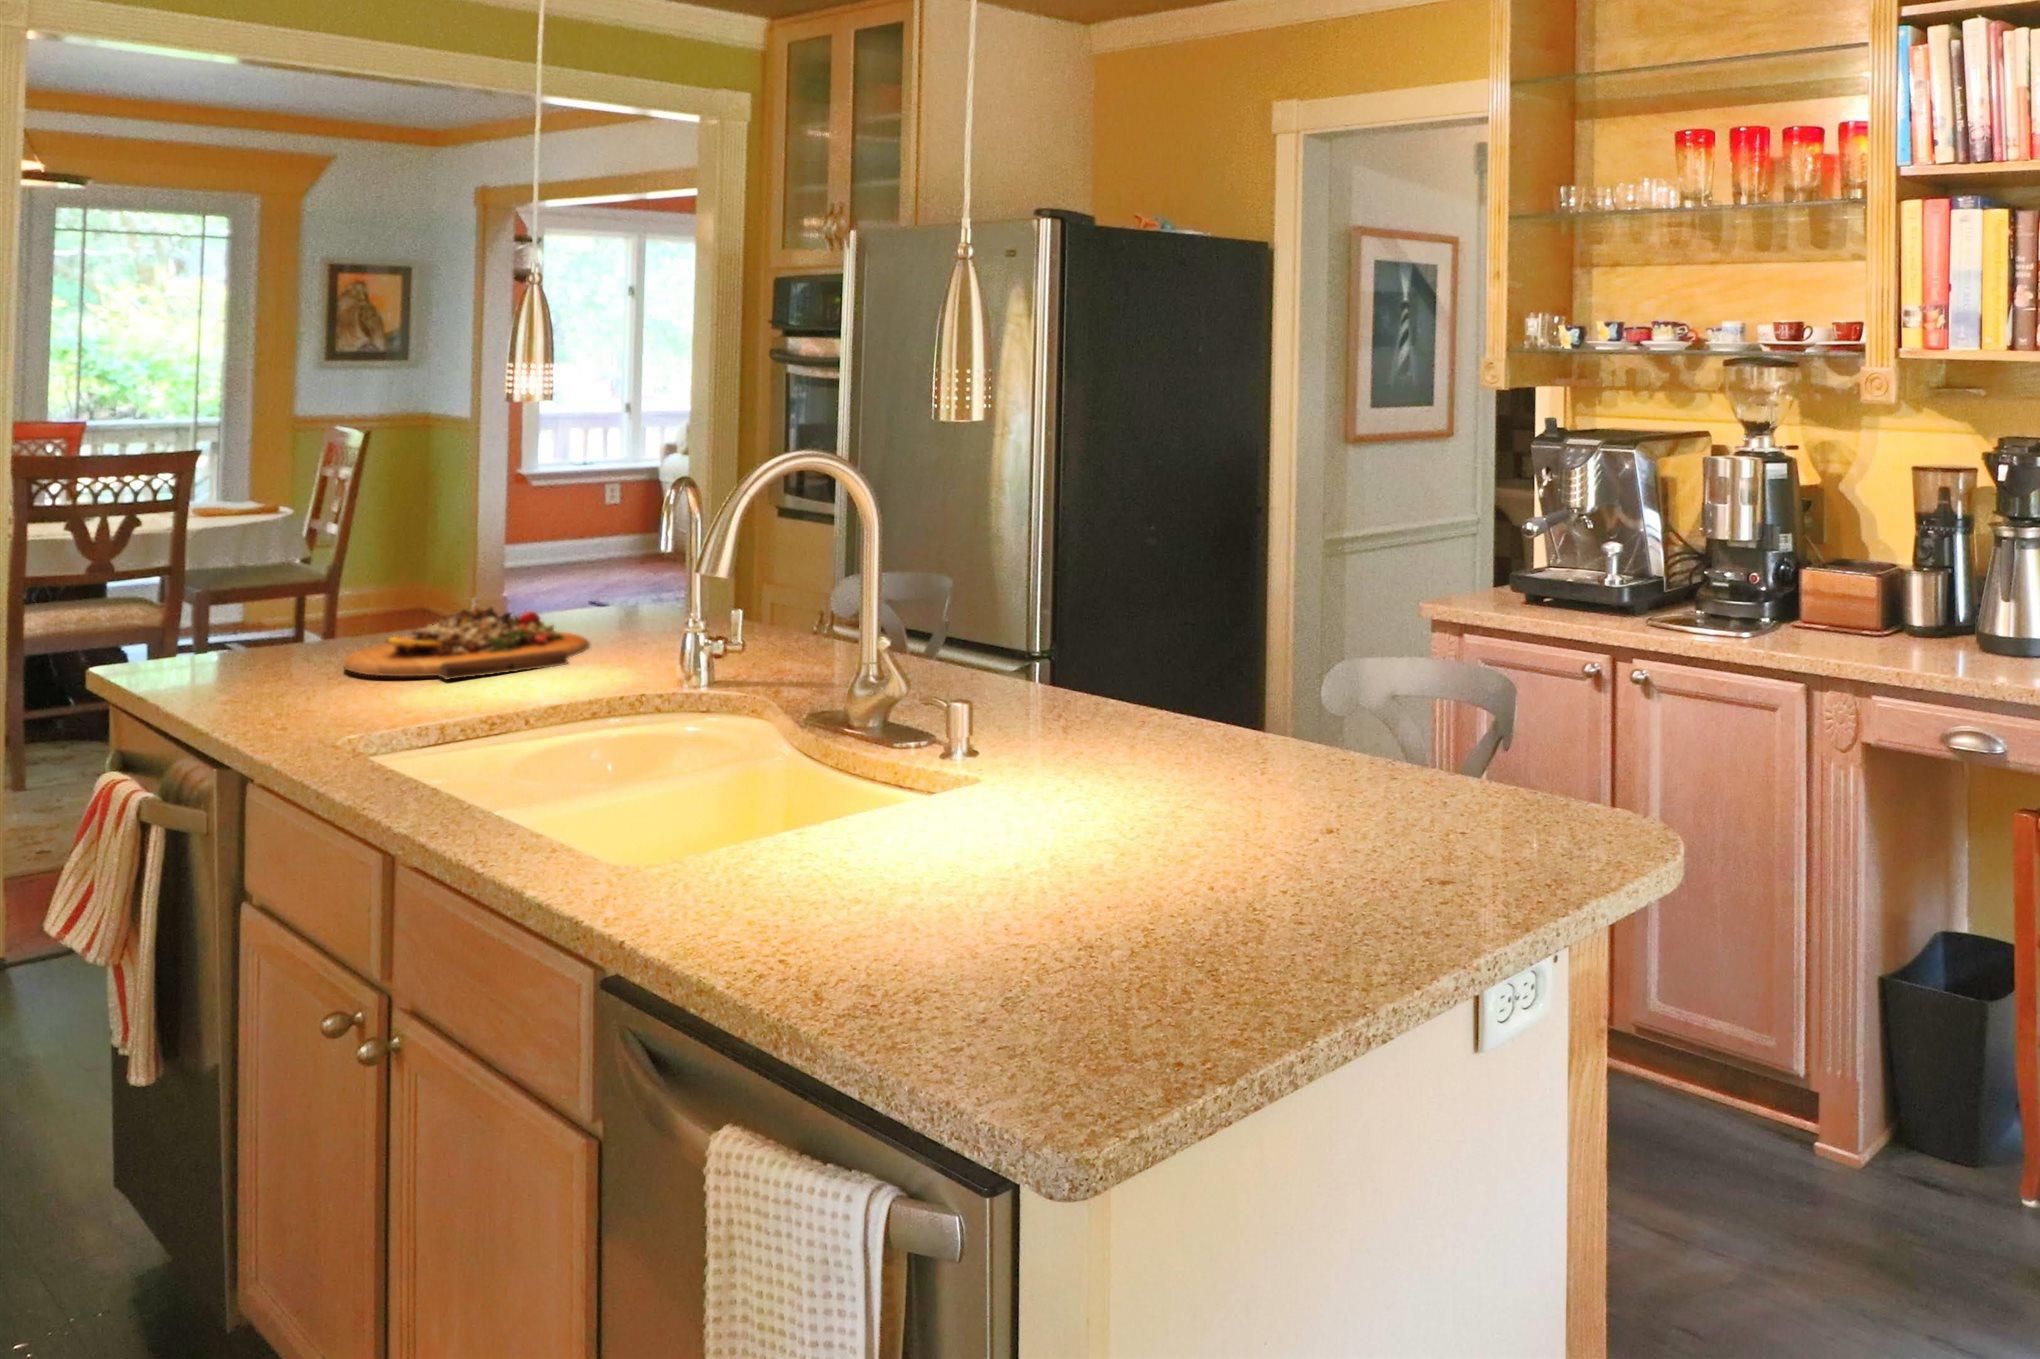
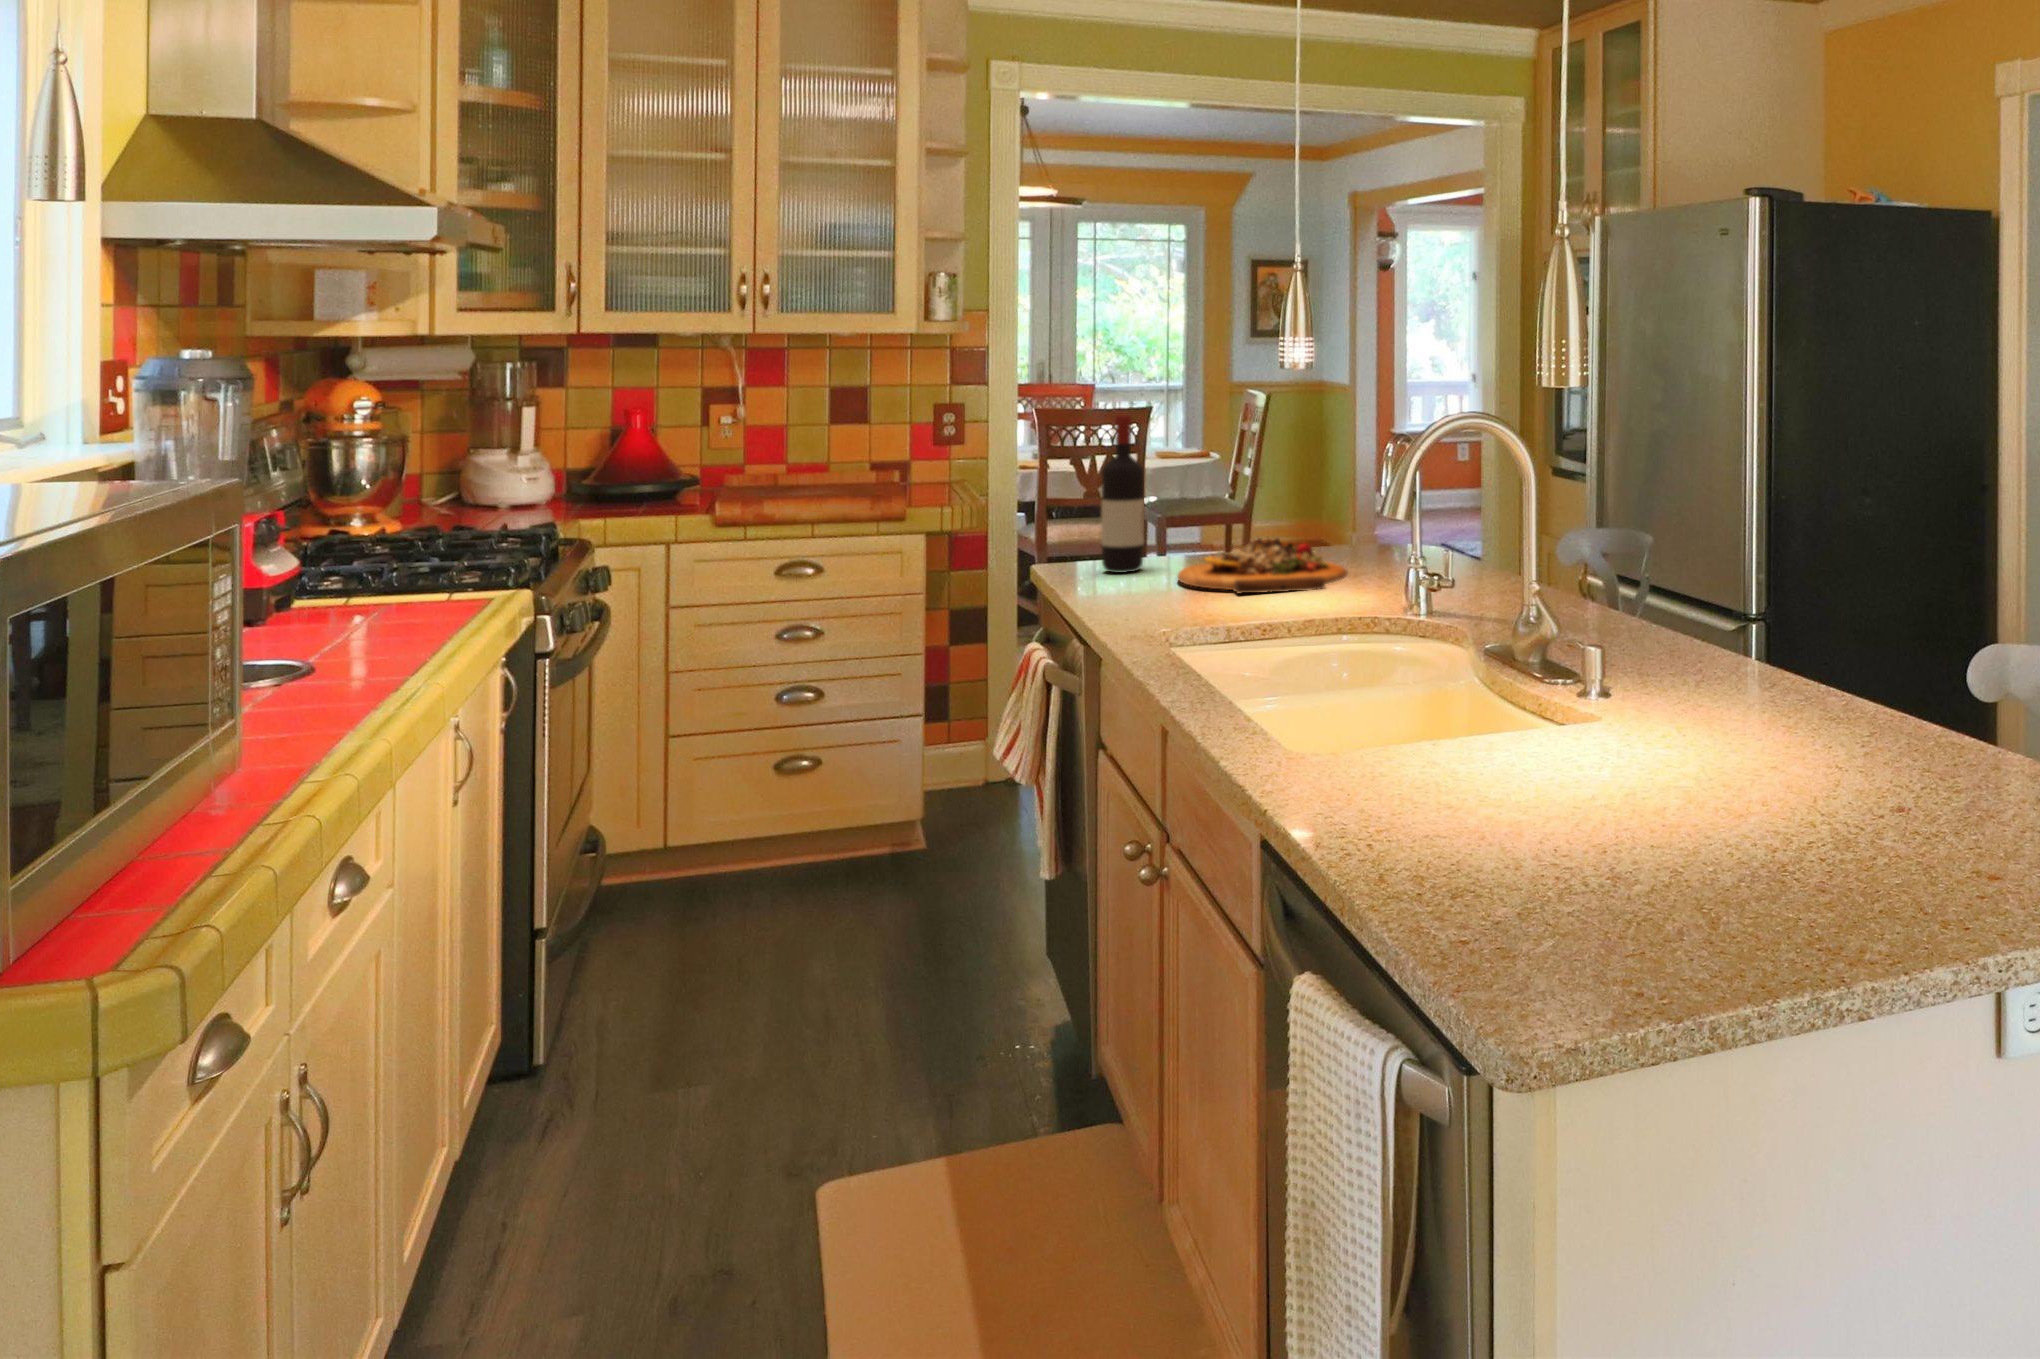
wine bottle: none [215,464,284,667] -> present [1101,415,1144,573]

